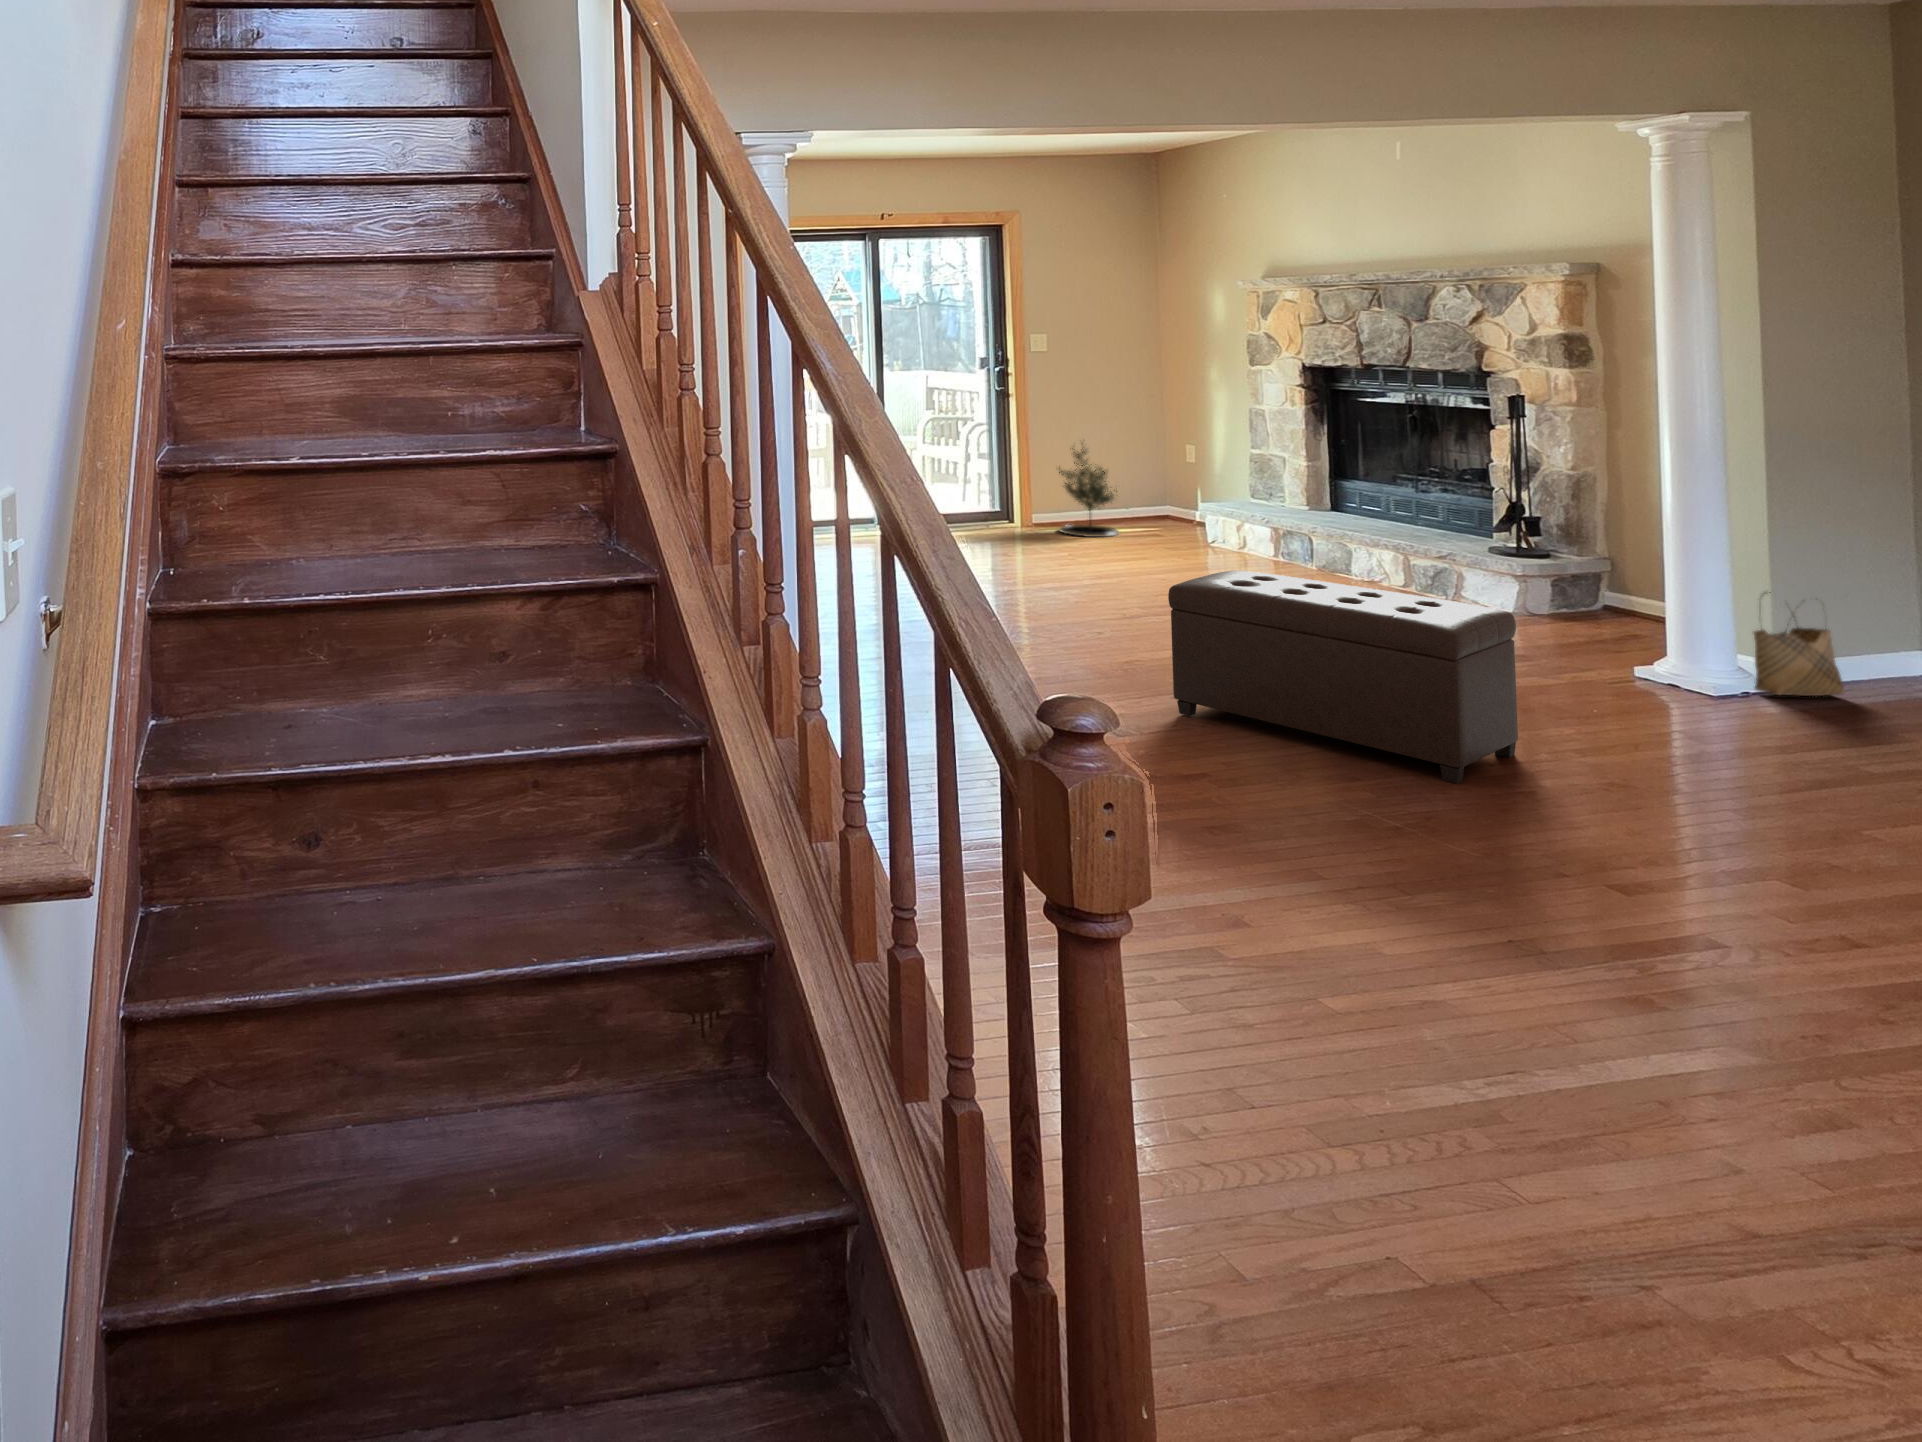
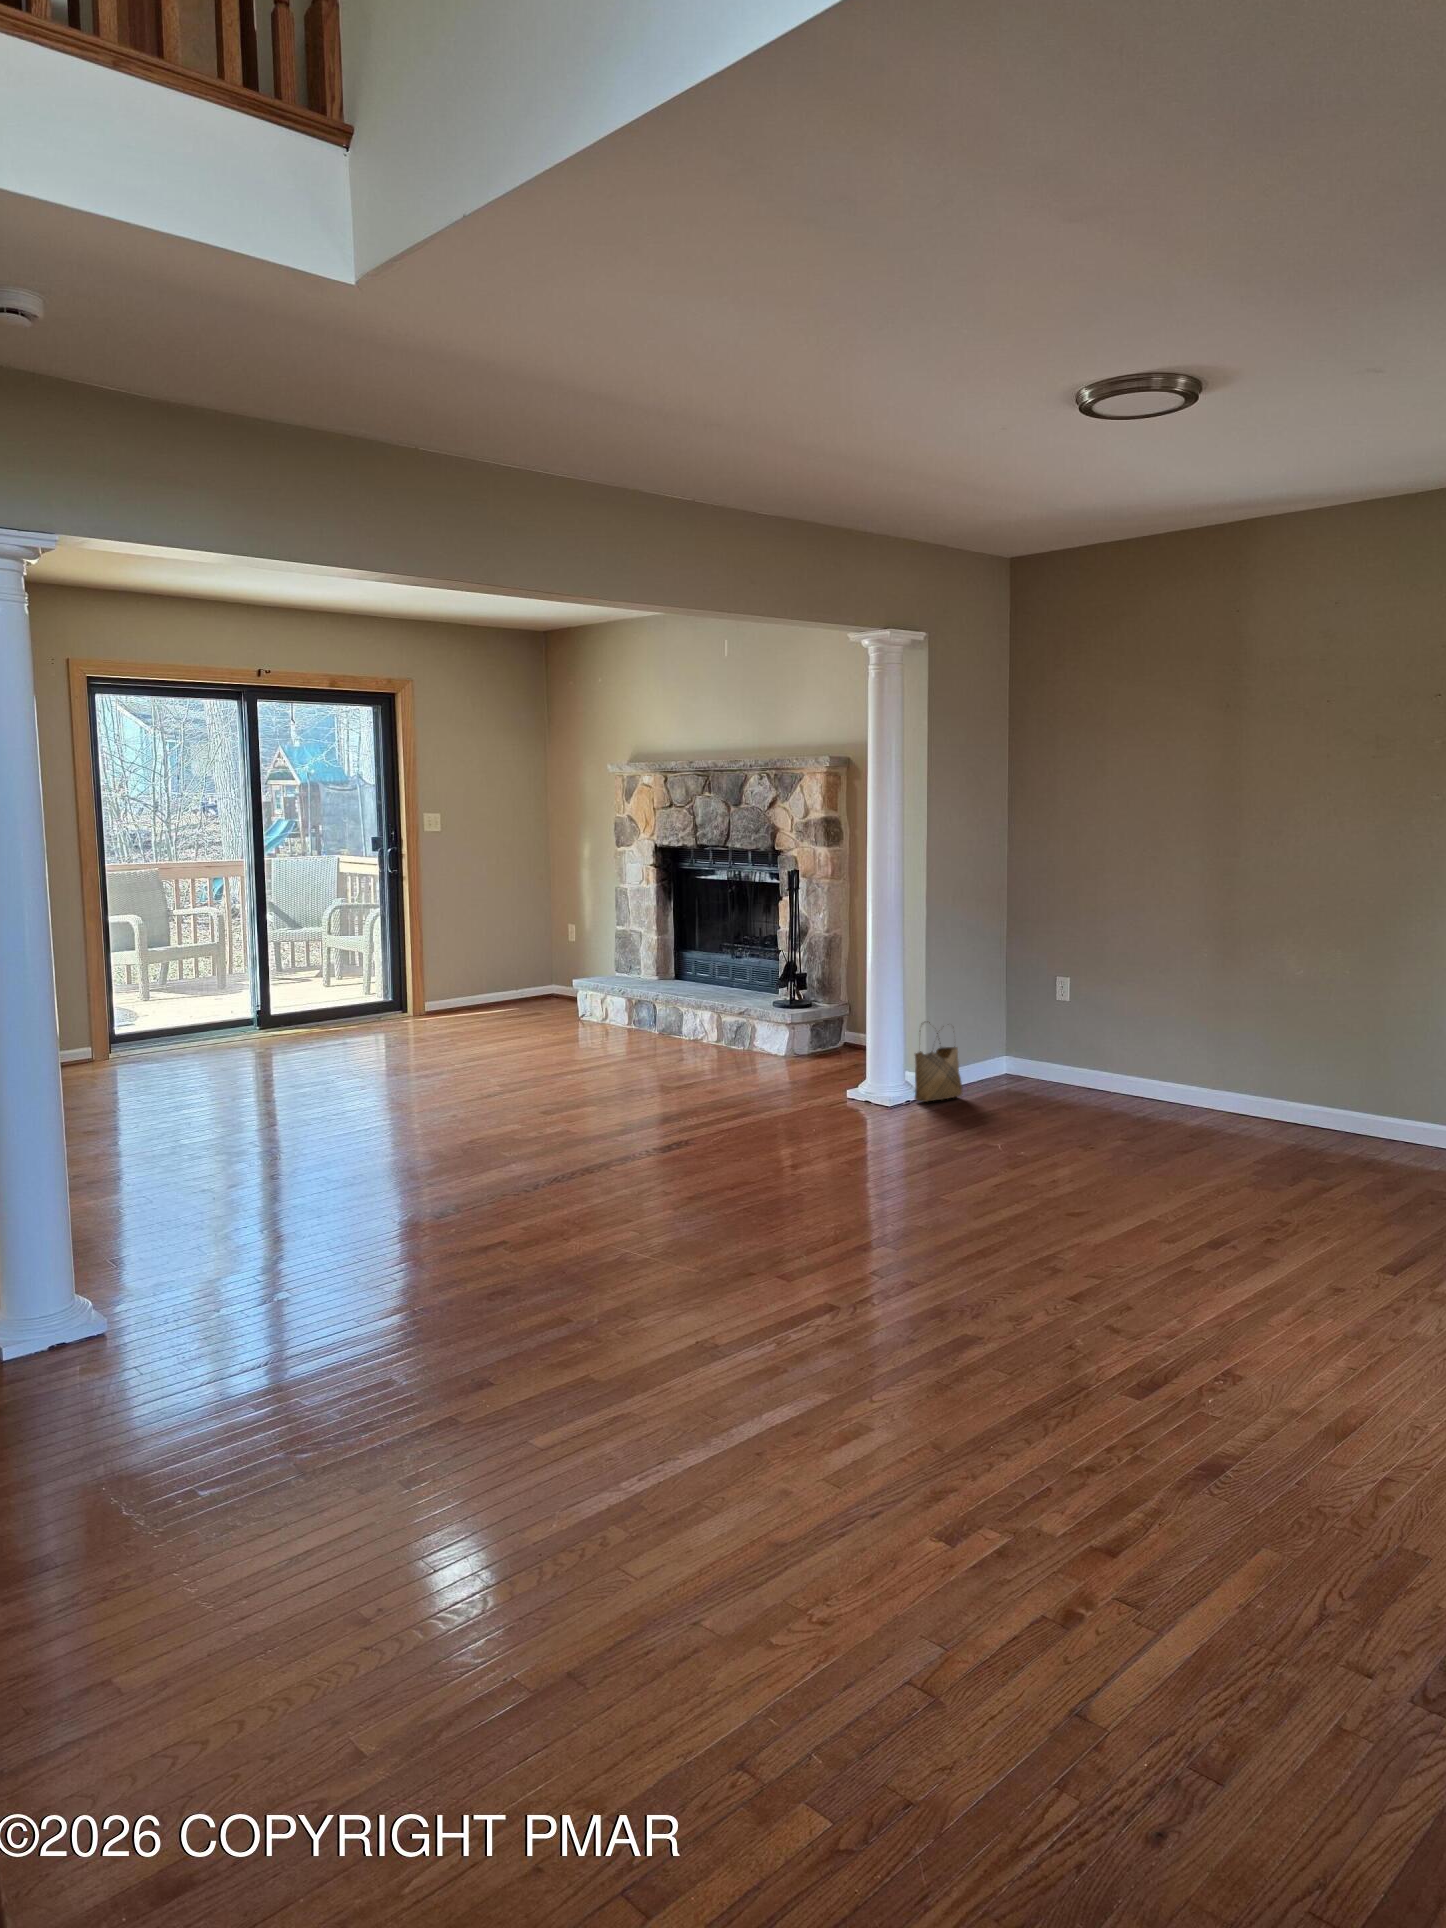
potted tree: present [1059,443,1118,537] -> none [451,921,509,1019]
ottoman: present [1168,571,1518,784] -> none [488,1041,752,1215]

